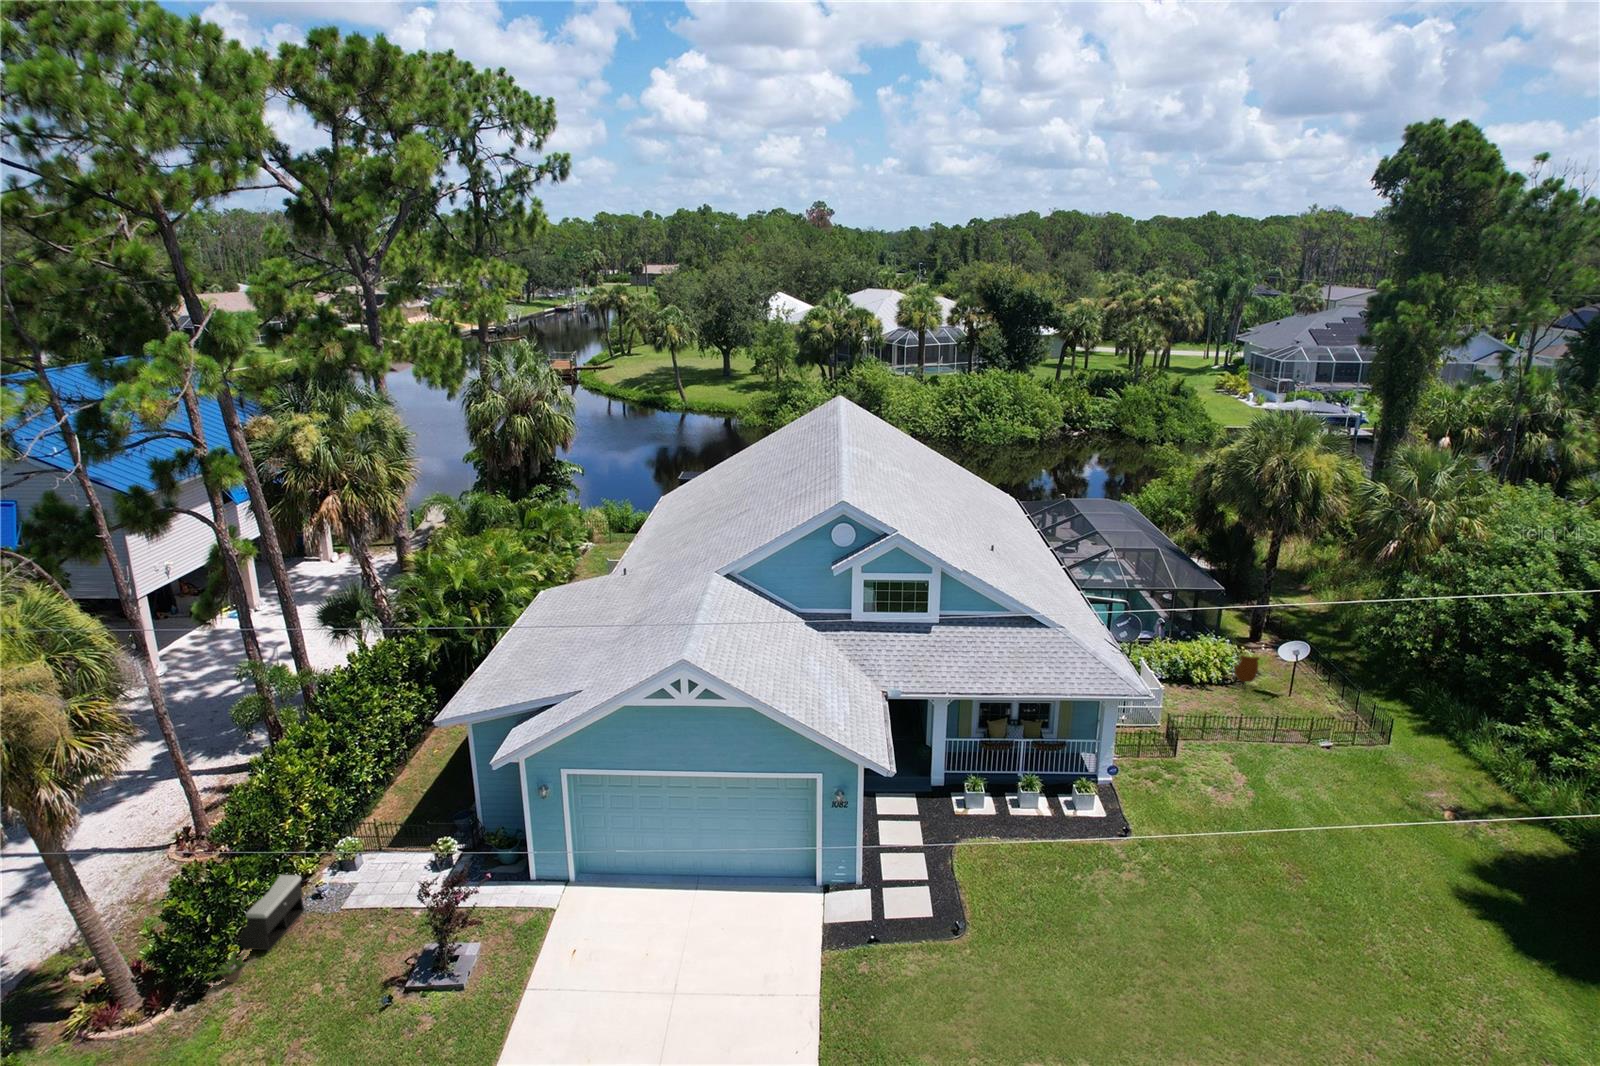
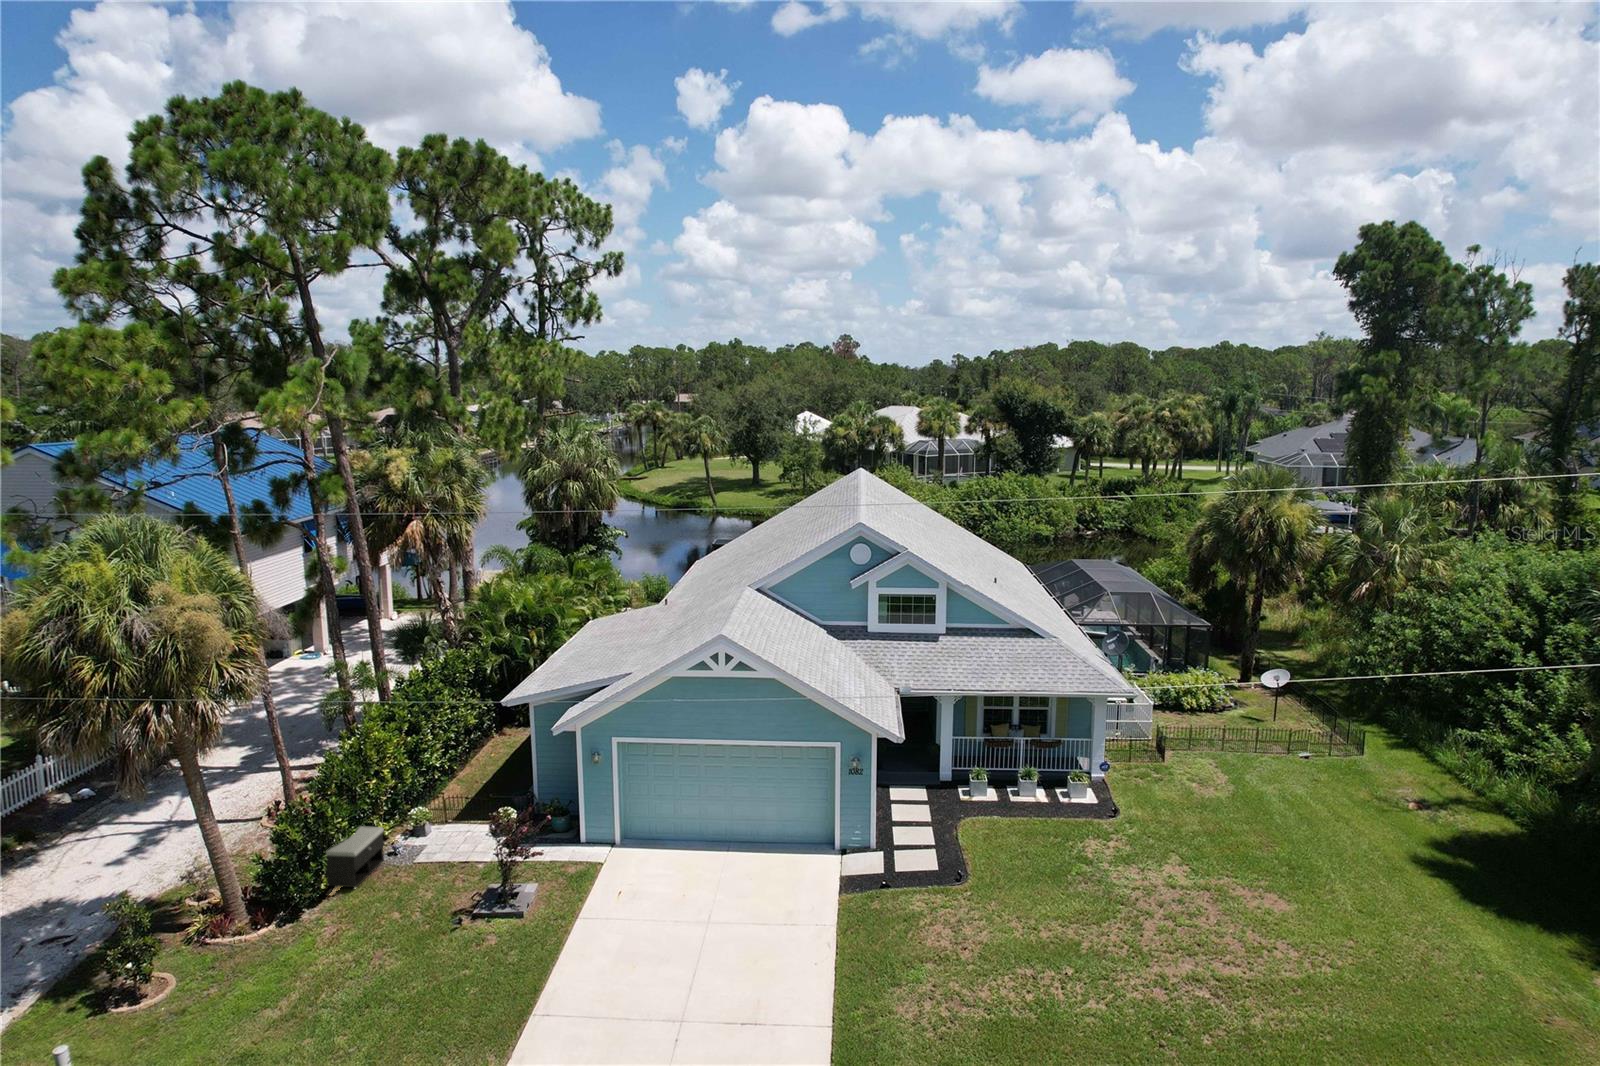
lounge chair: present [1234,656,1259,688] -> none [1218,680,1243,715]
decorative plant: present [213,951,248,983] -> none [306,882,340,910]

